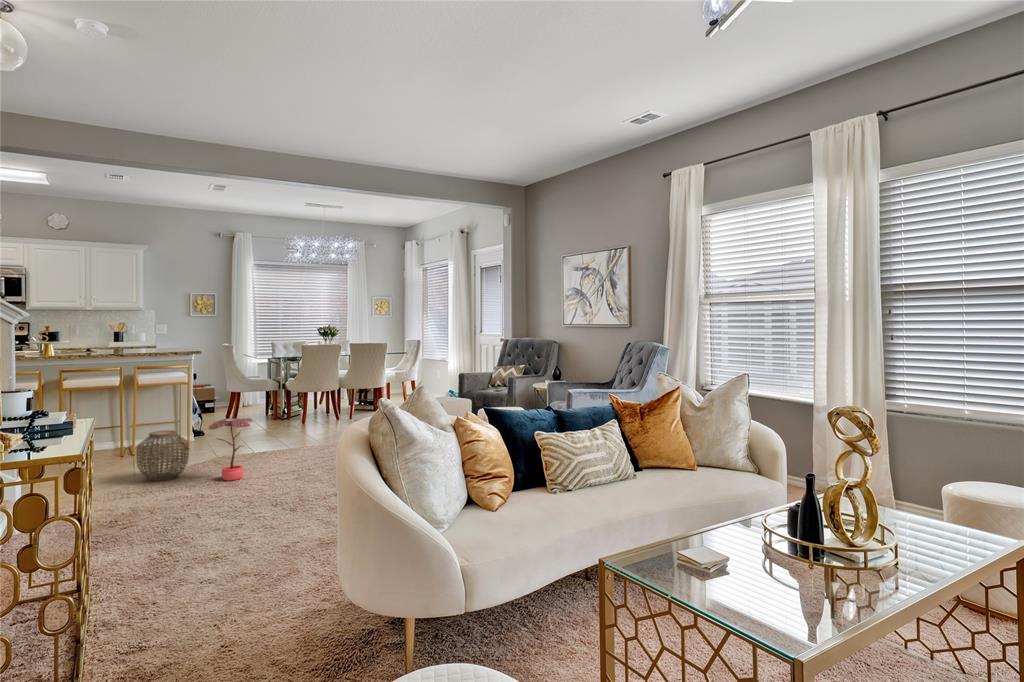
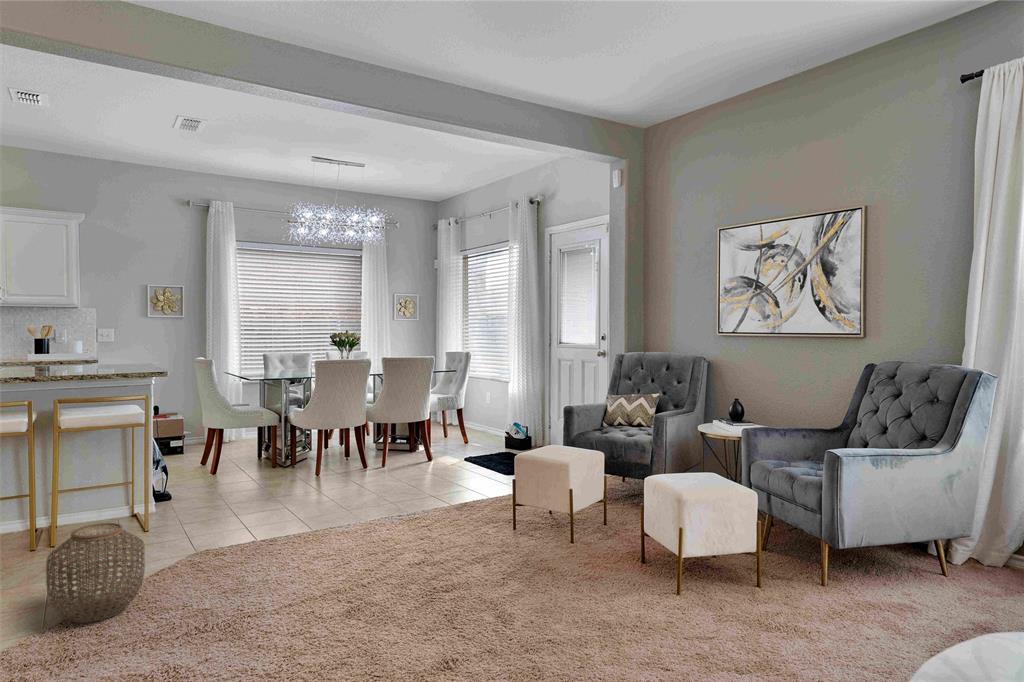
potted plant: present [209,418,252,481] -> none [183,500,262,621]

